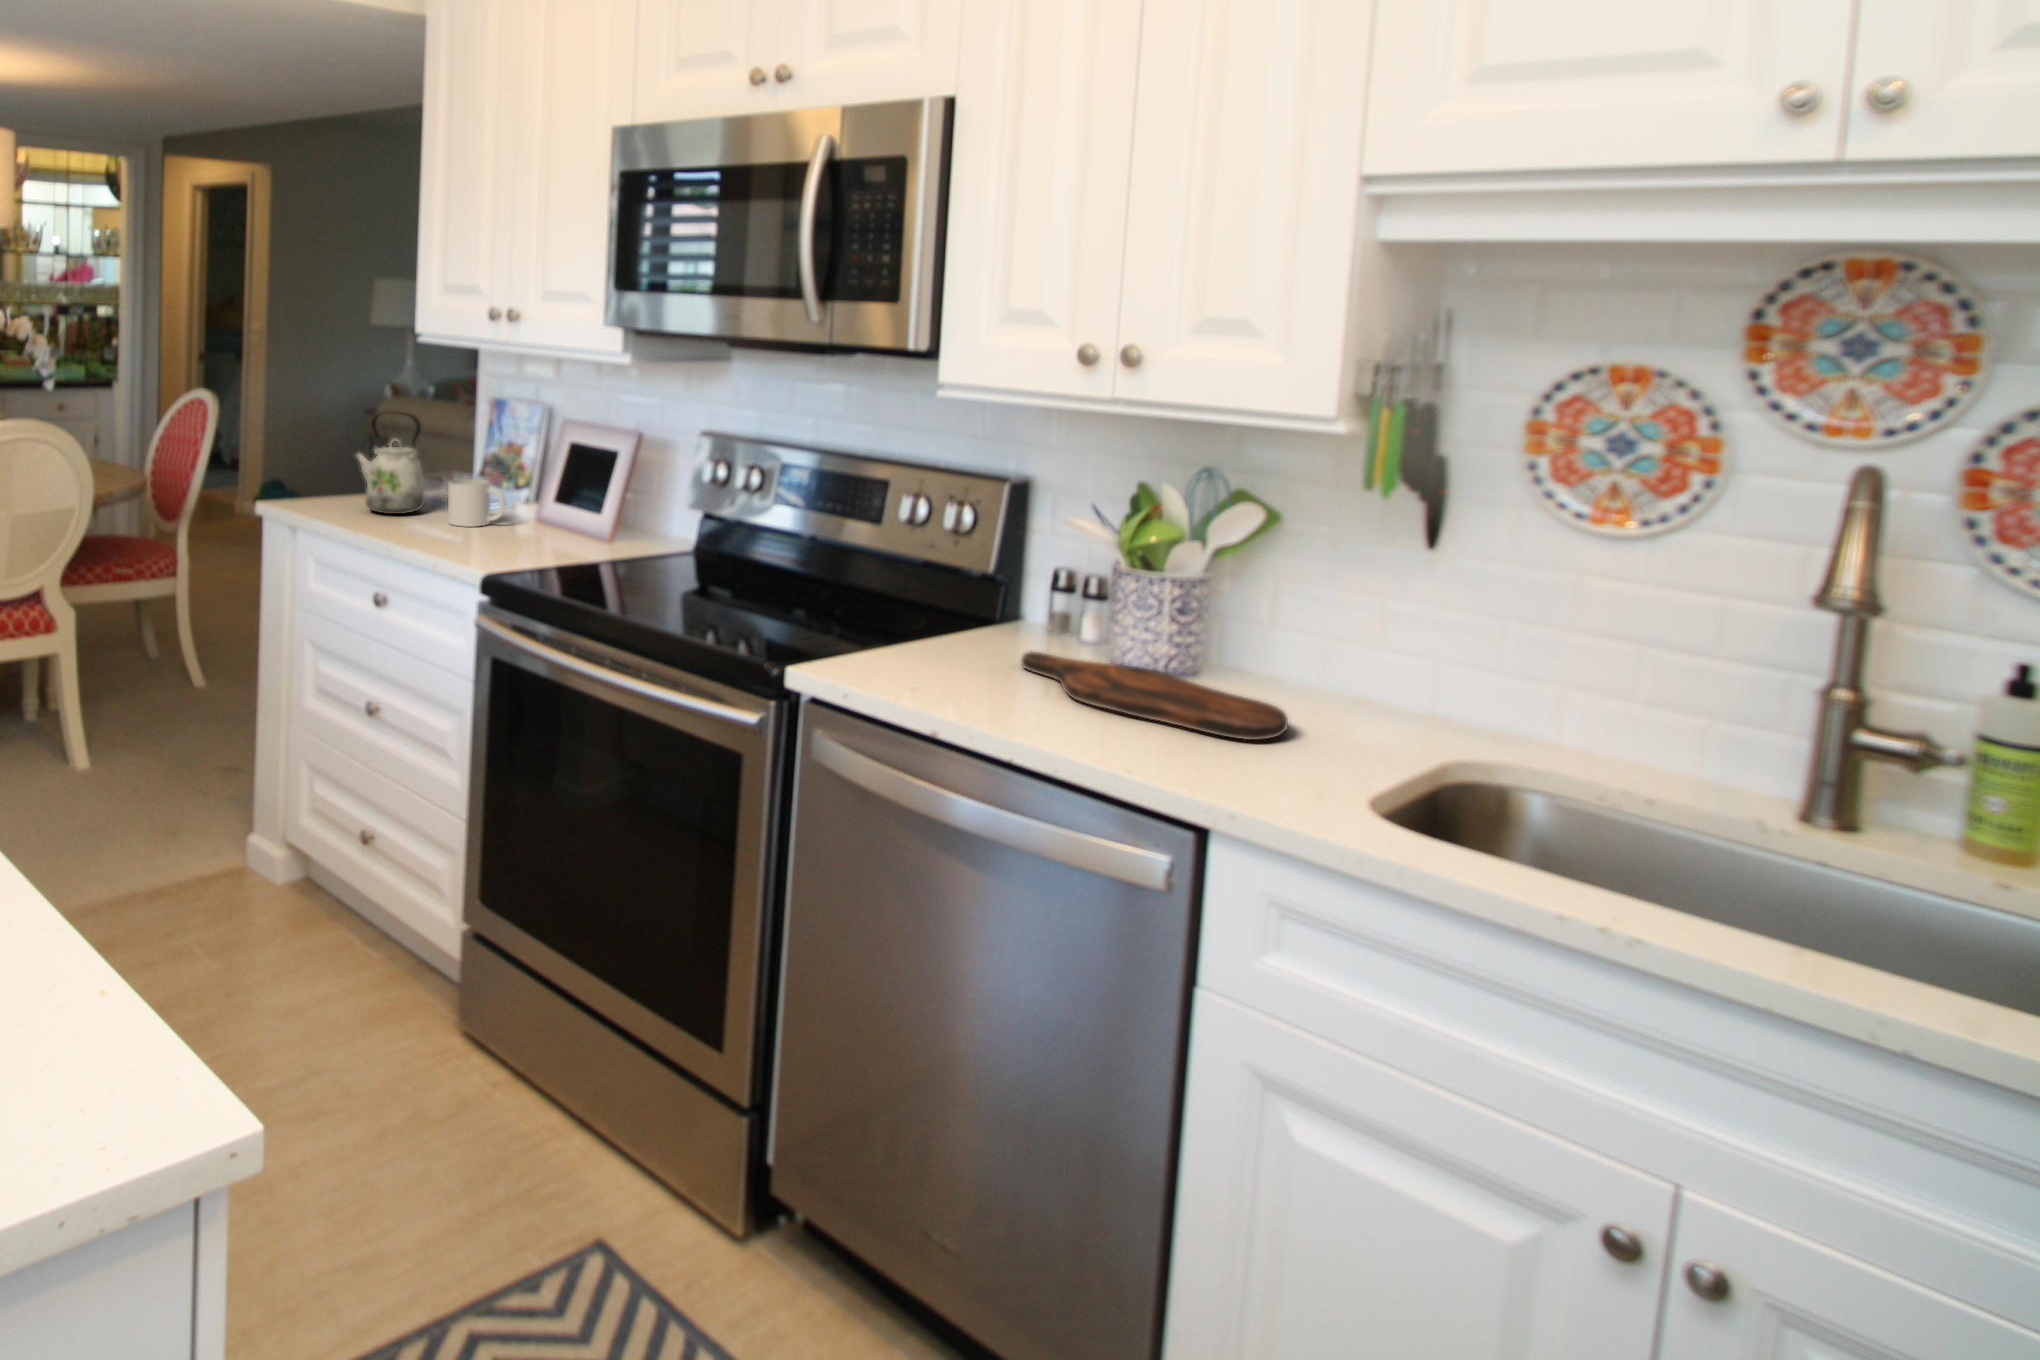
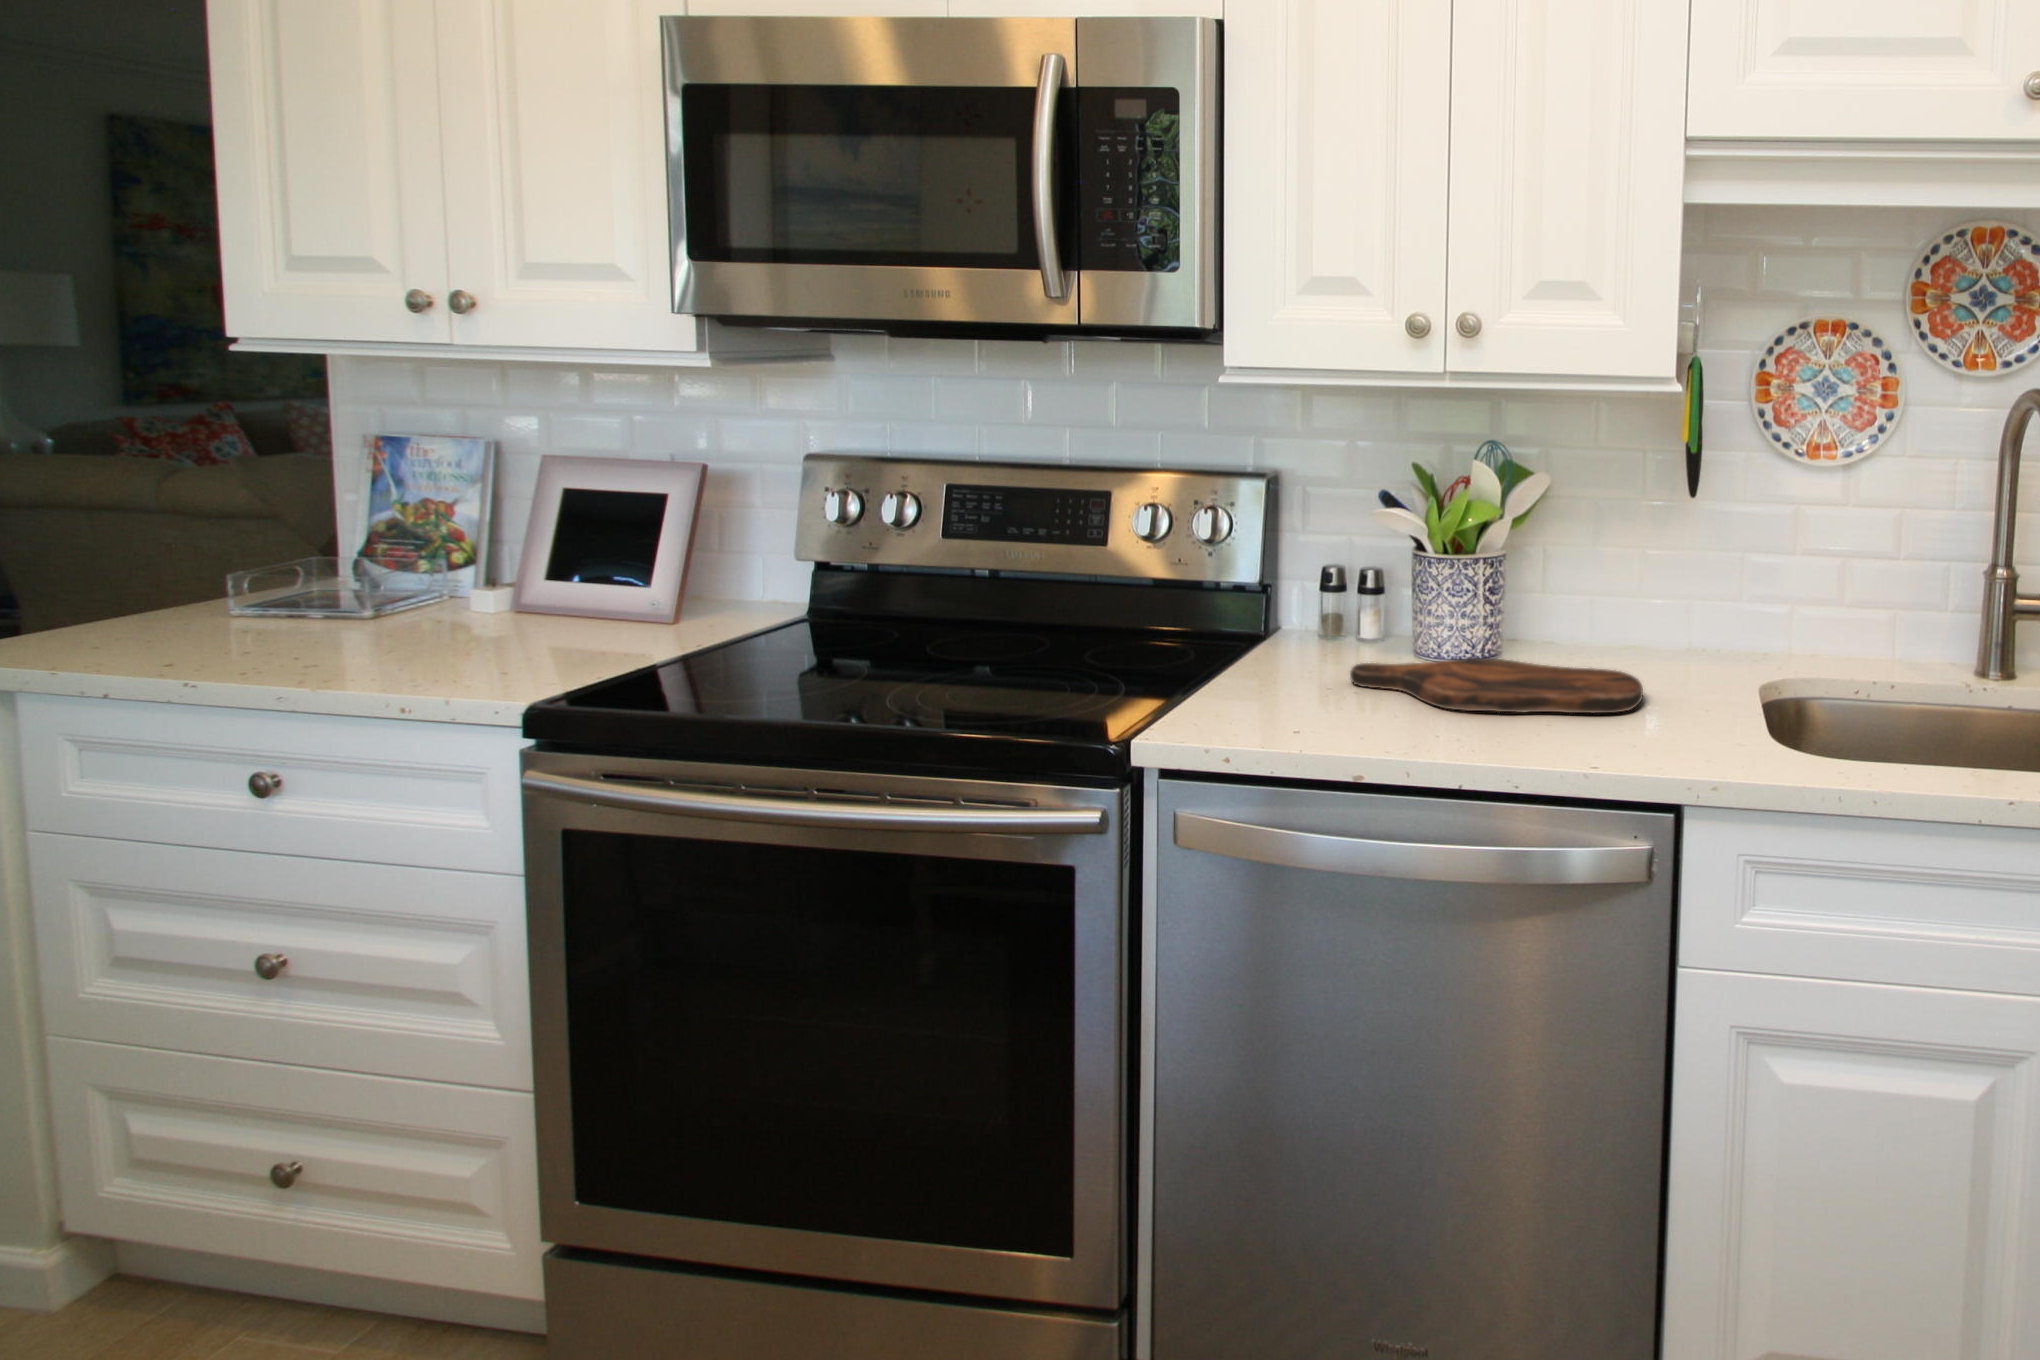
kettle: present [354,411,425,514] -> none [98,468,285,645]
mug: present [448,479,505,527] -> none [345,563,470,643]

